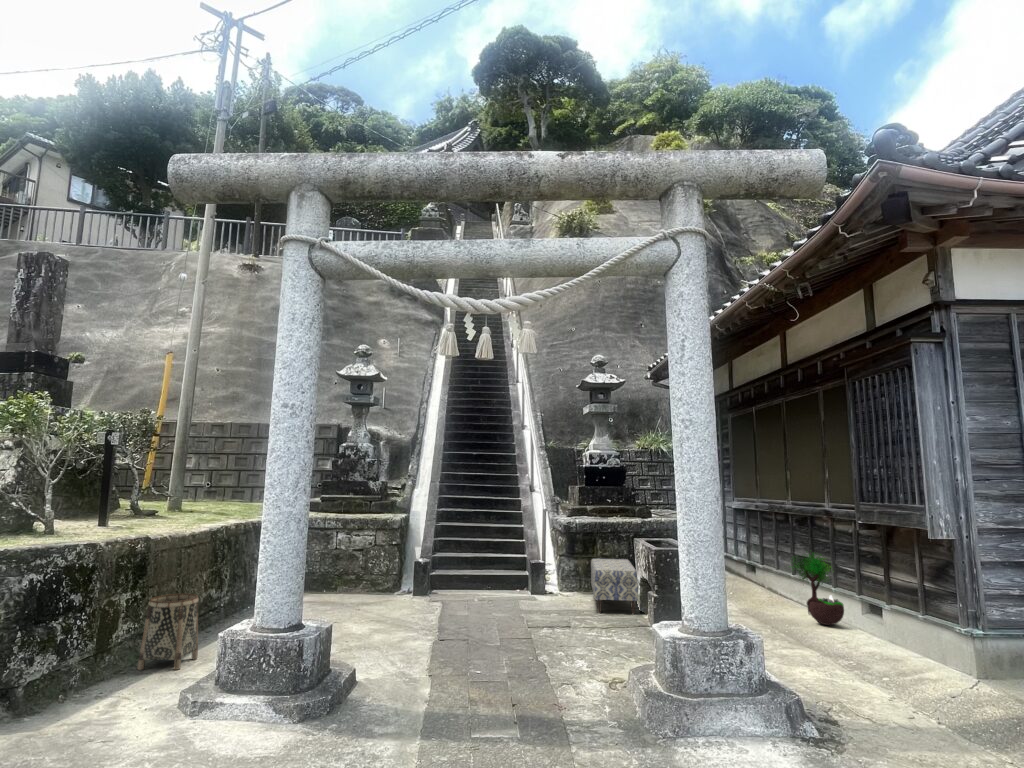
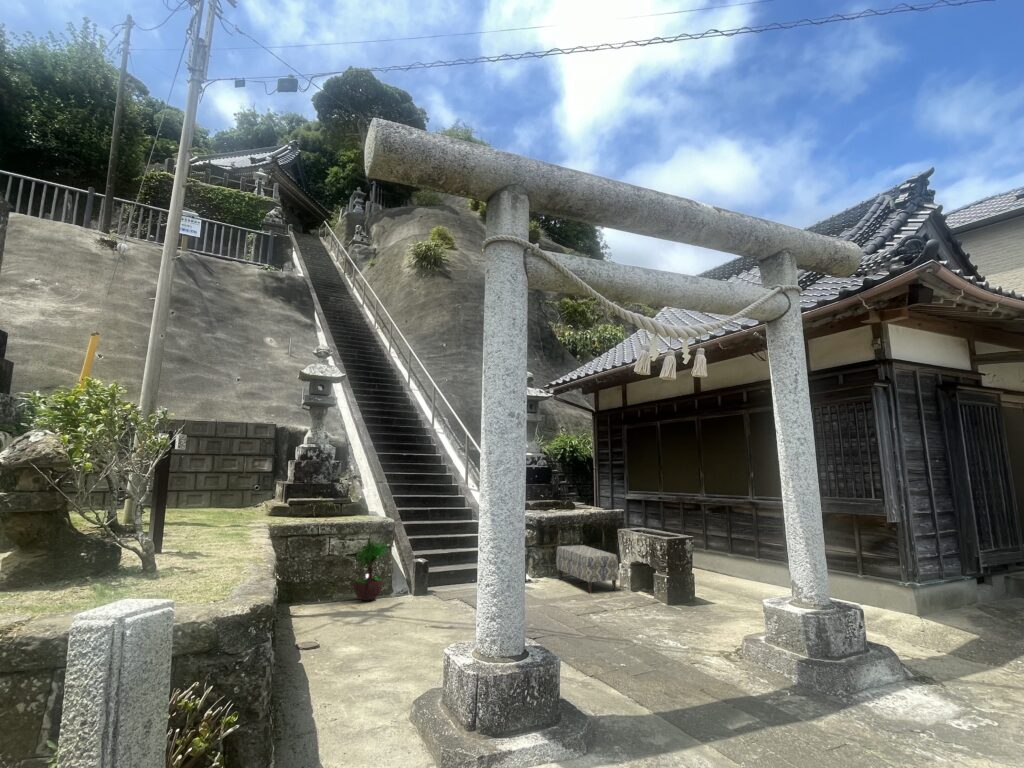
potted tree: present [792,554,844,625] -> present [354,539,387,600]
basket: present [137,594,198,670] -> none [274,627,335,734]

